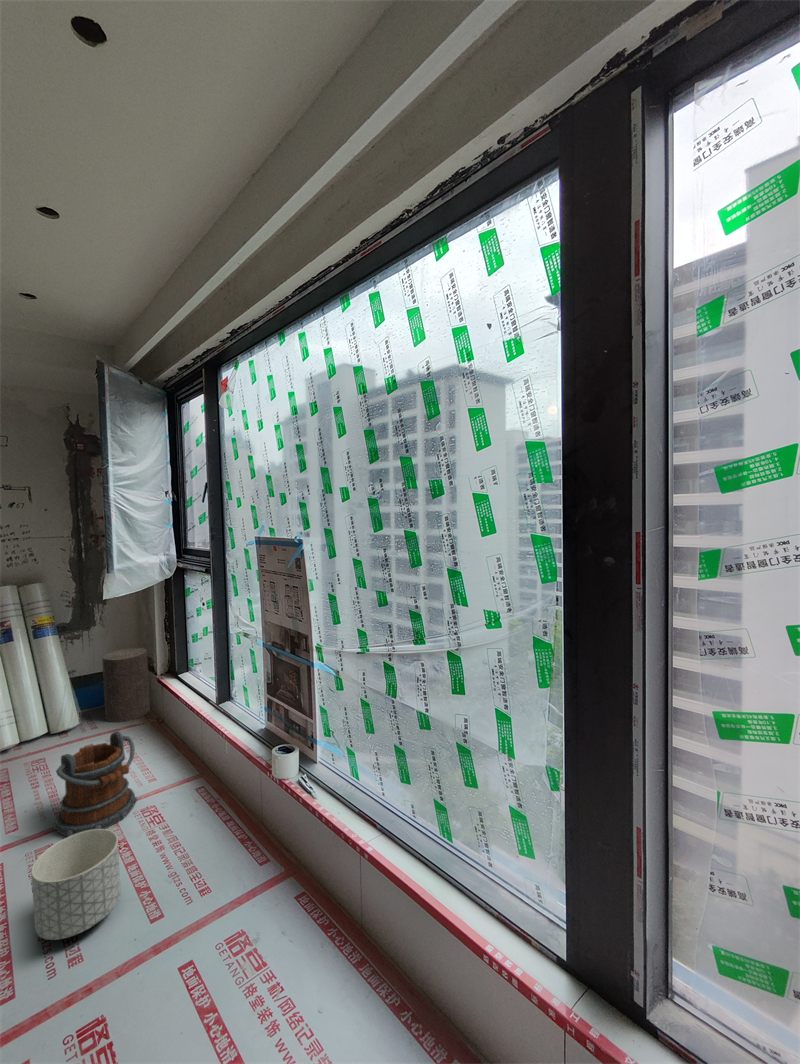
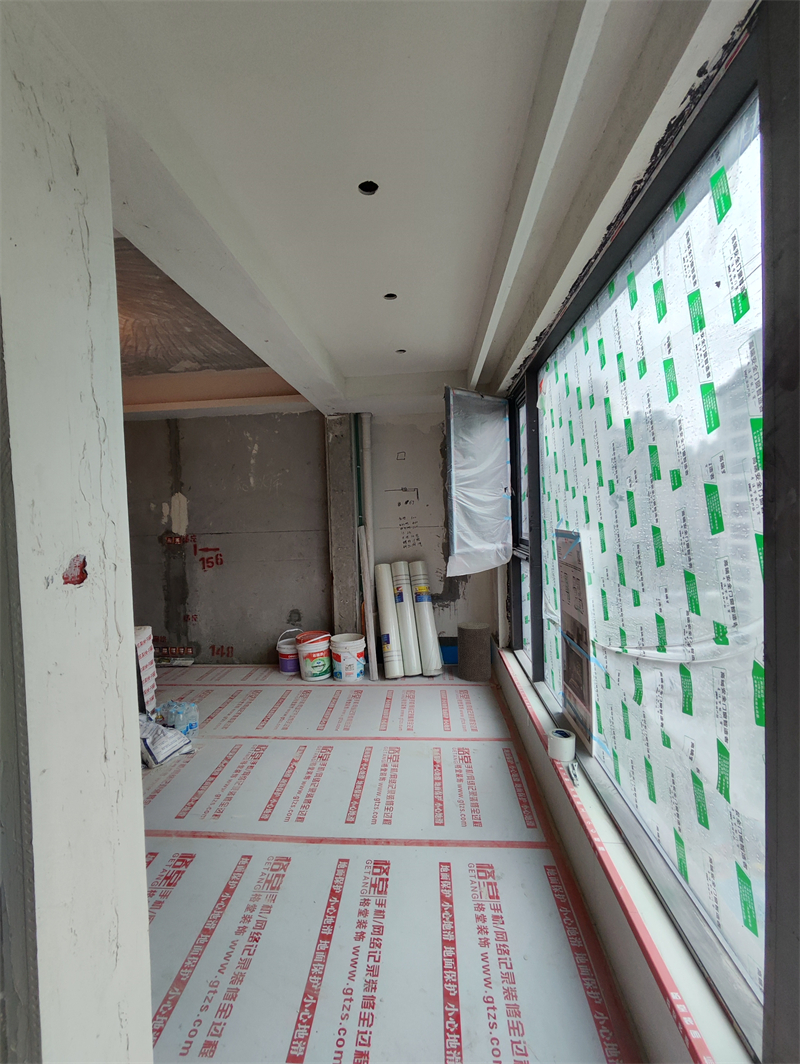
bucket: present [53,731,137,836] -> none [403,680,457,751]
planter: present [31,829,121,940] -> none [374,739,425,805]

